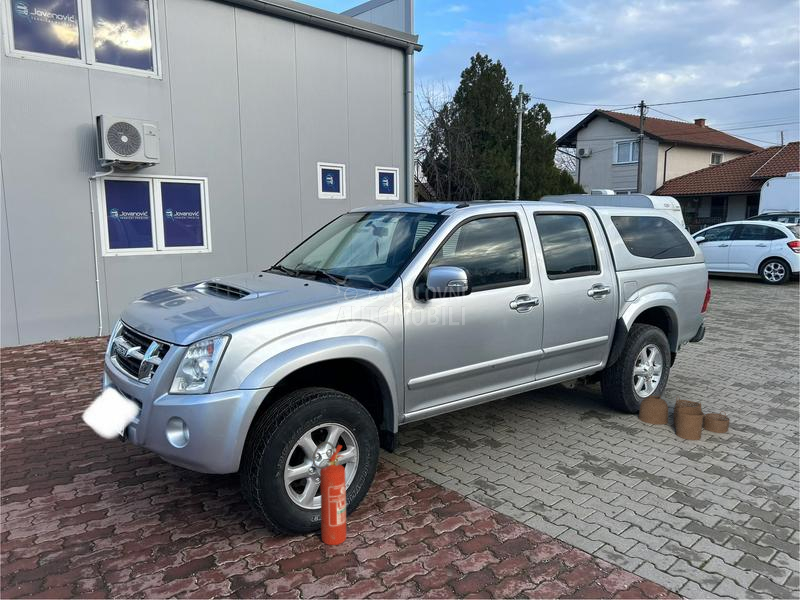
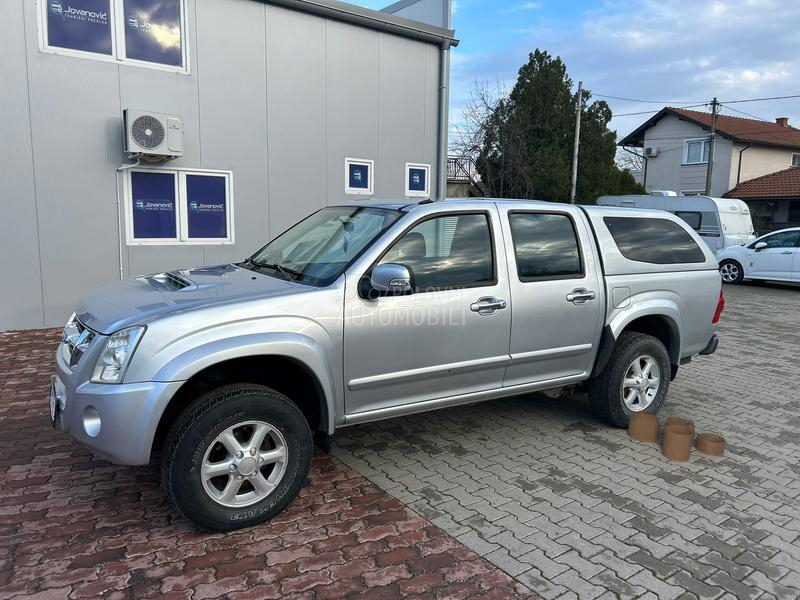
fire extinguisher: present [312,442,346,545] -> none [223,439,265,545]

